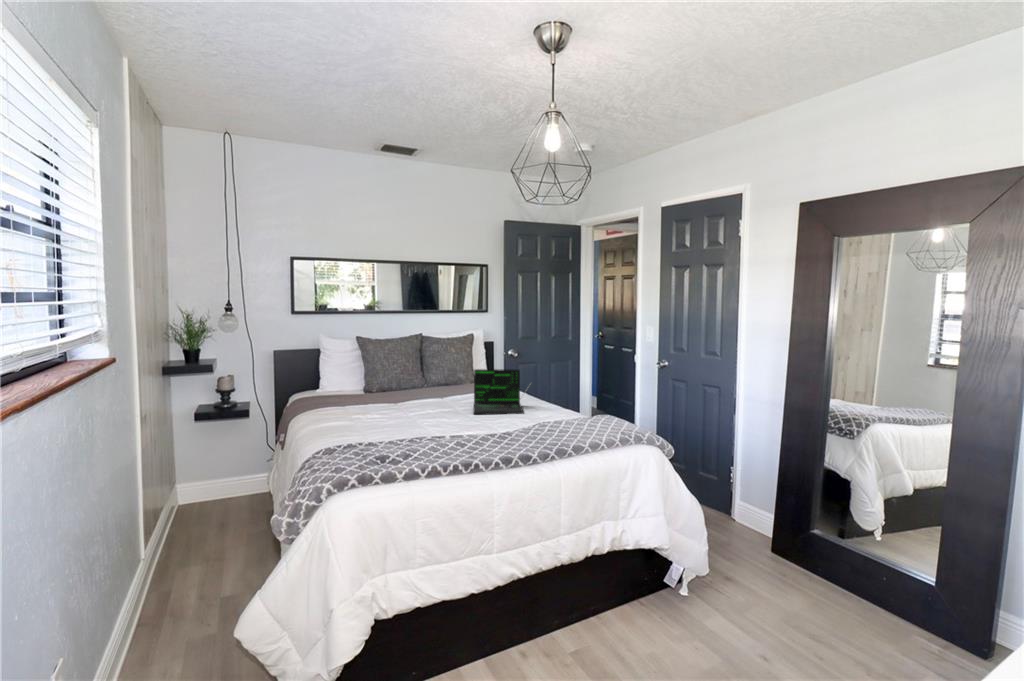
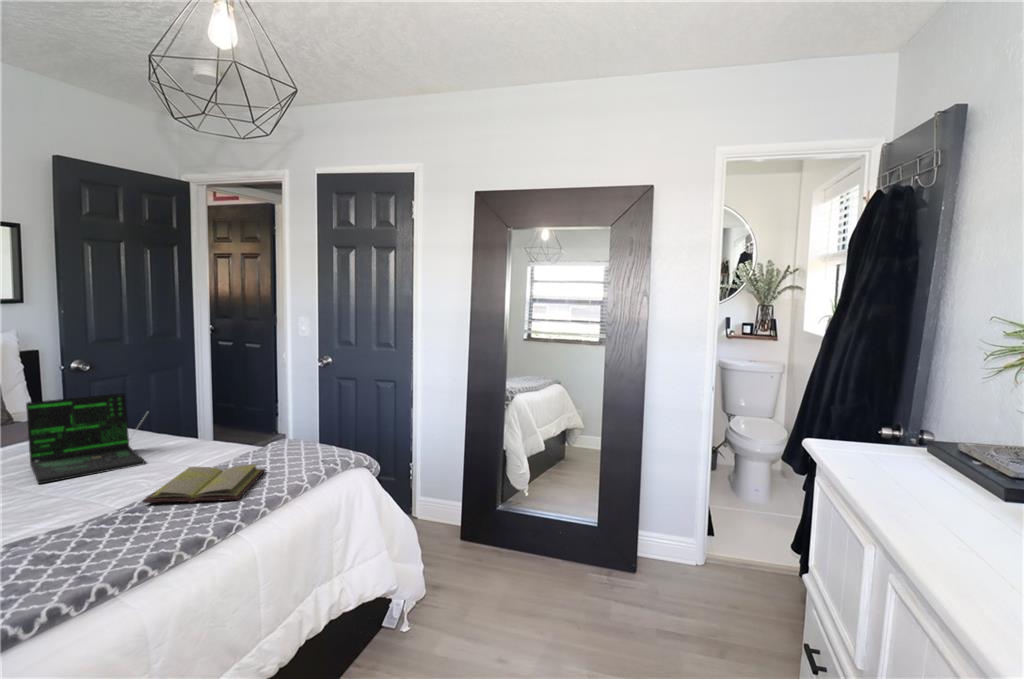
diary: none [511,418,583,441] -> present [143,464,265,503]

